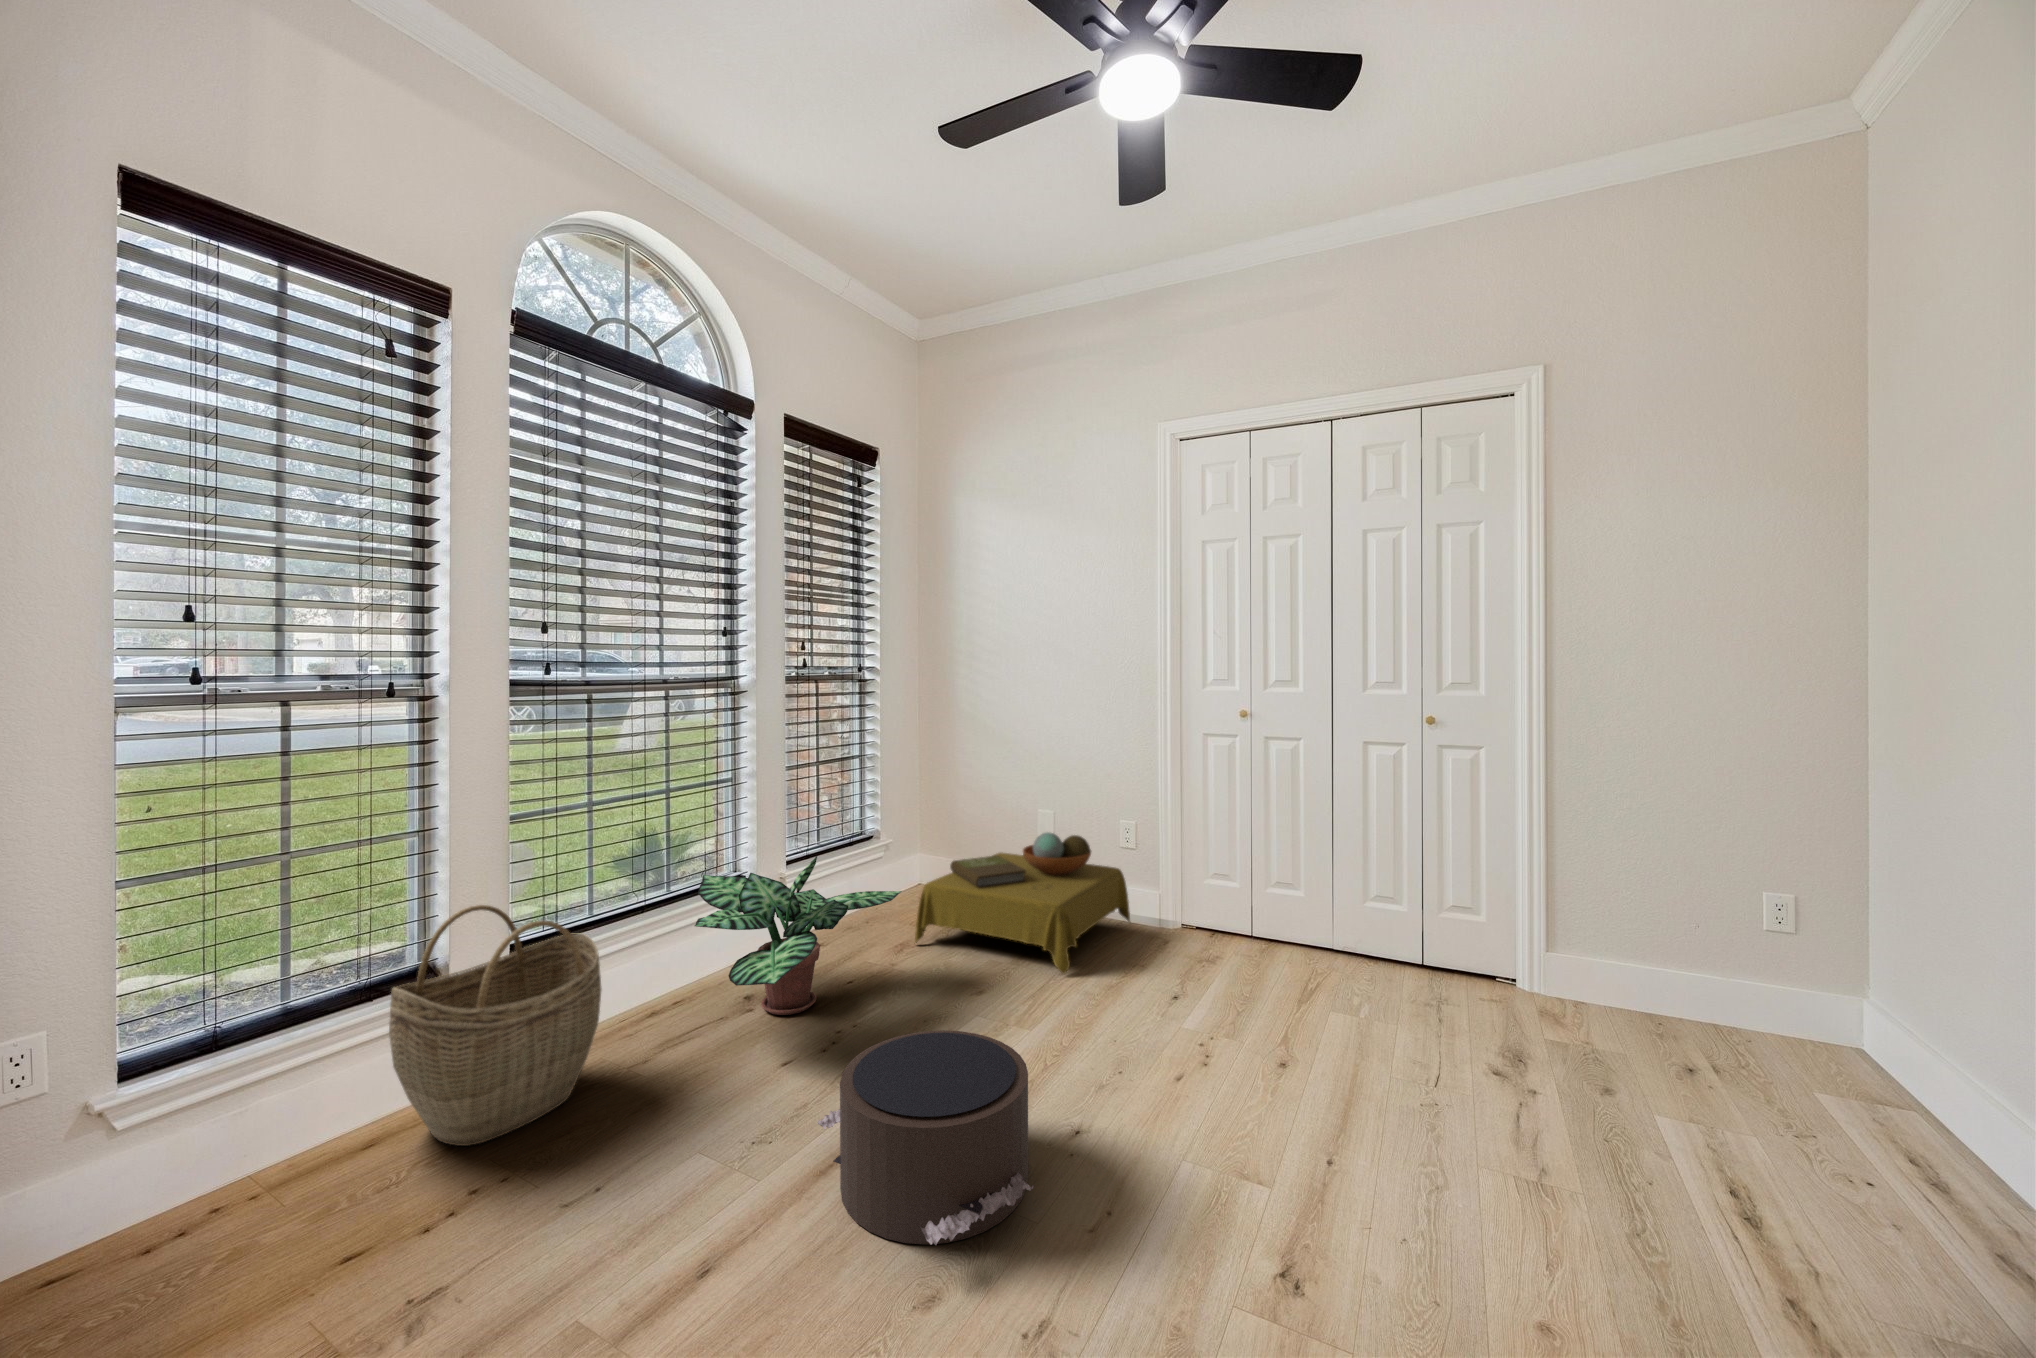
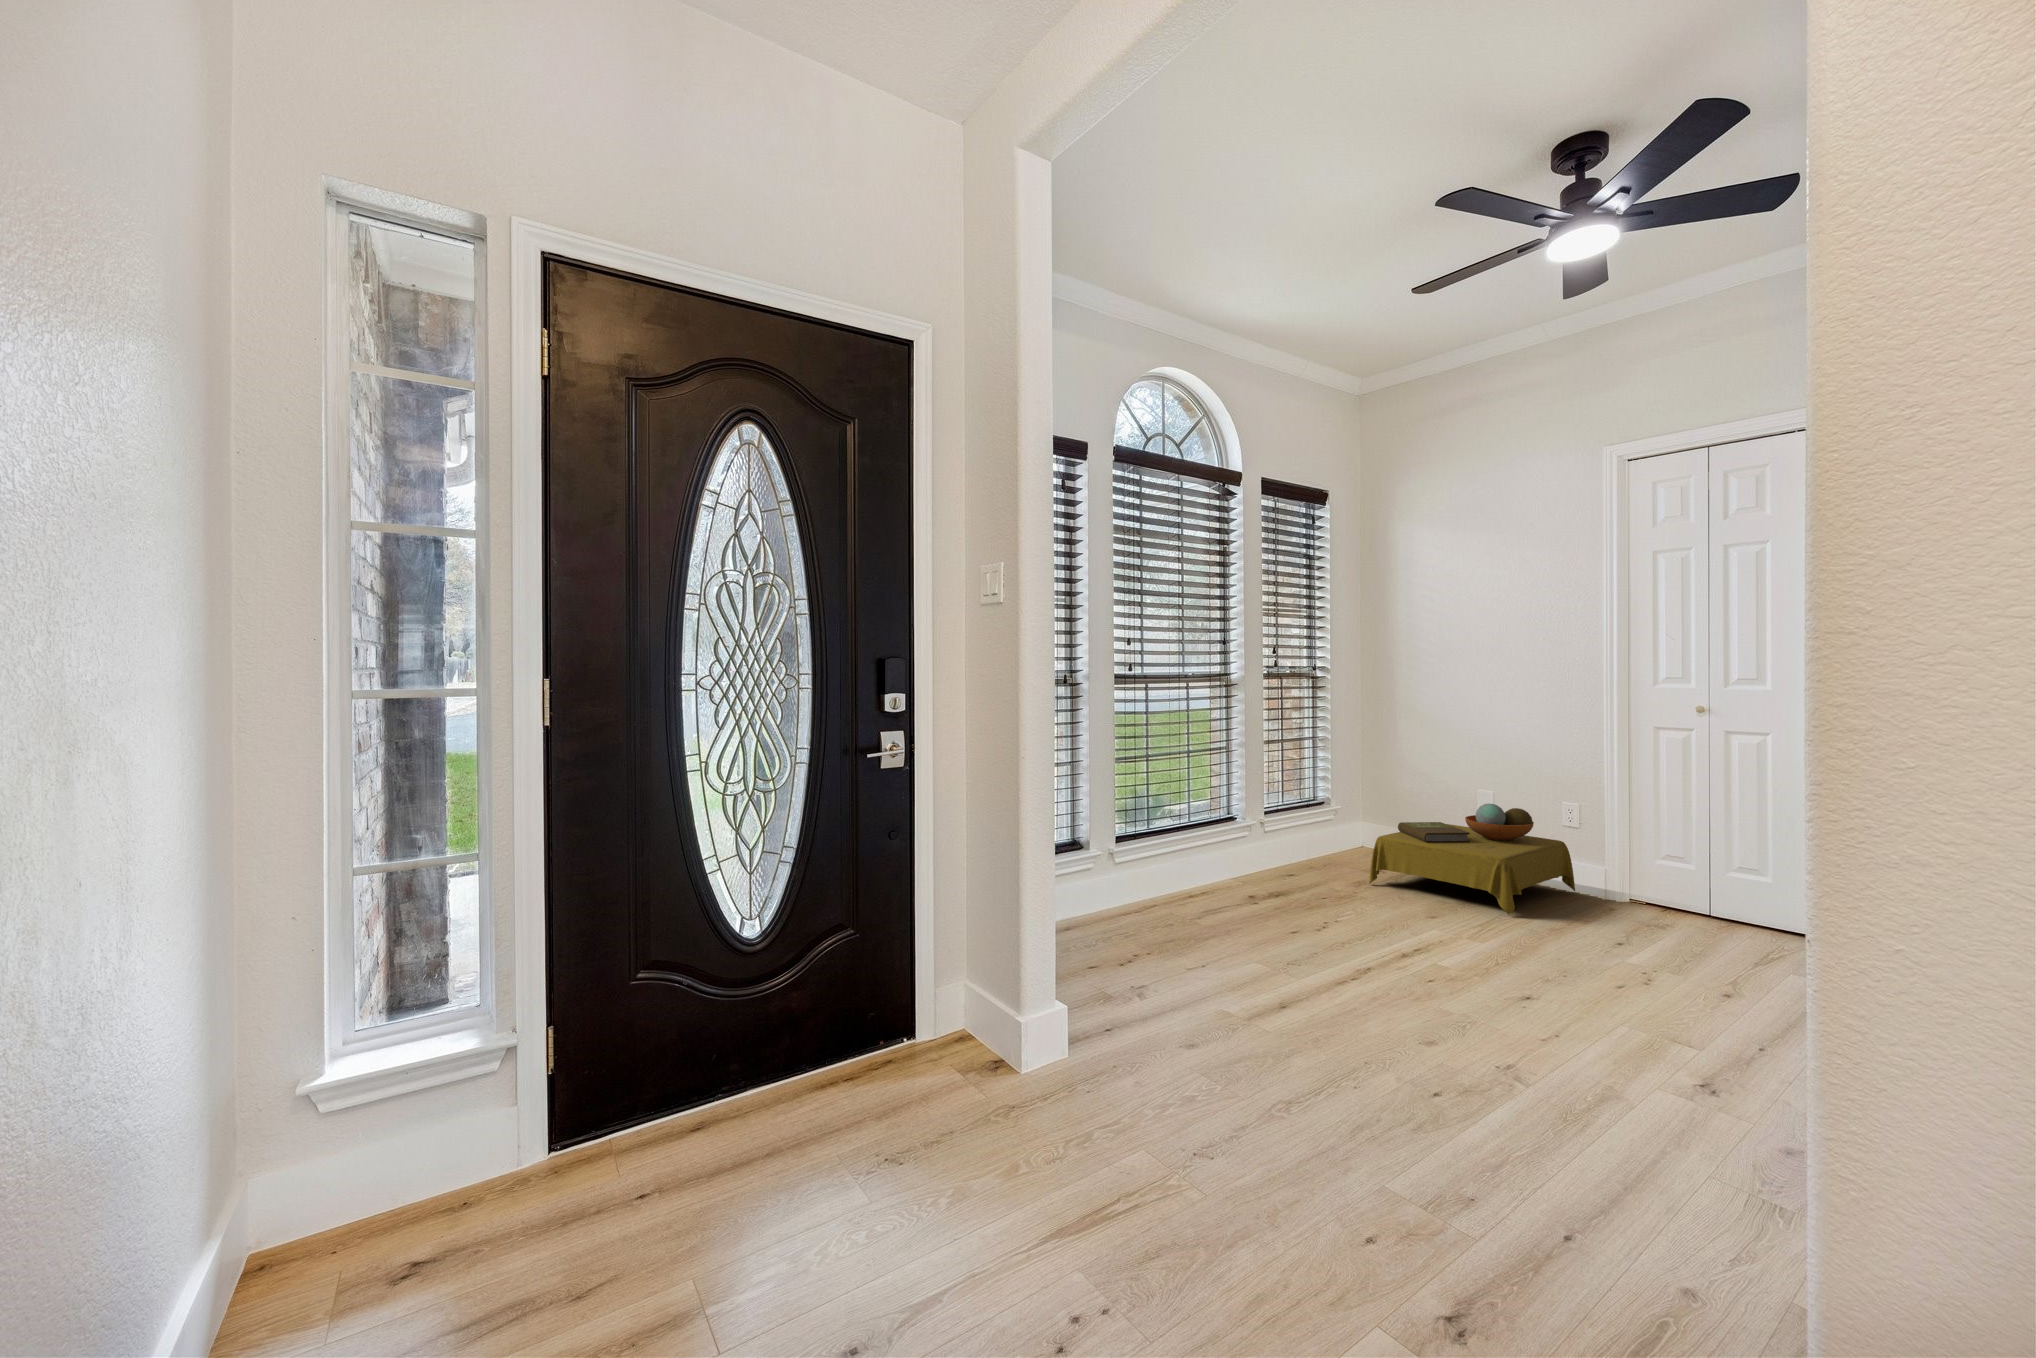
potted plant: present [695,856,902,1015] -> none [1214,799,1365,910]
woven basket: present [389,905,601,1146] -> none [1072,807,1176,939]
pouf: present [817,1030,1034,1245] -> none [1330,909,1497,1022]

